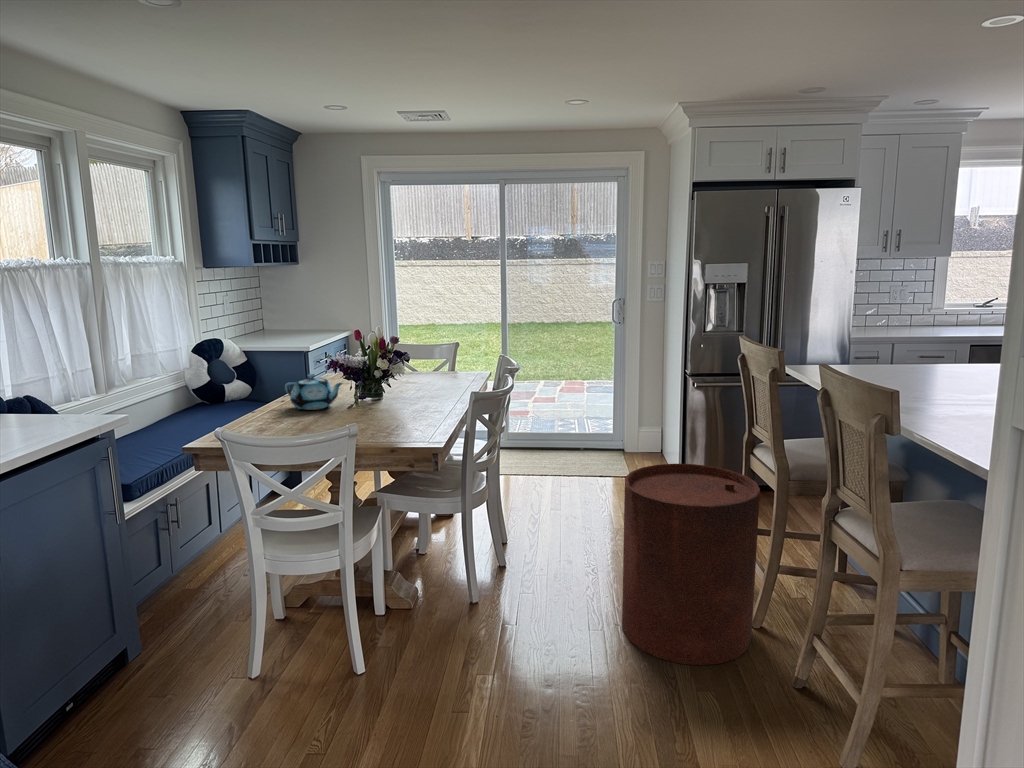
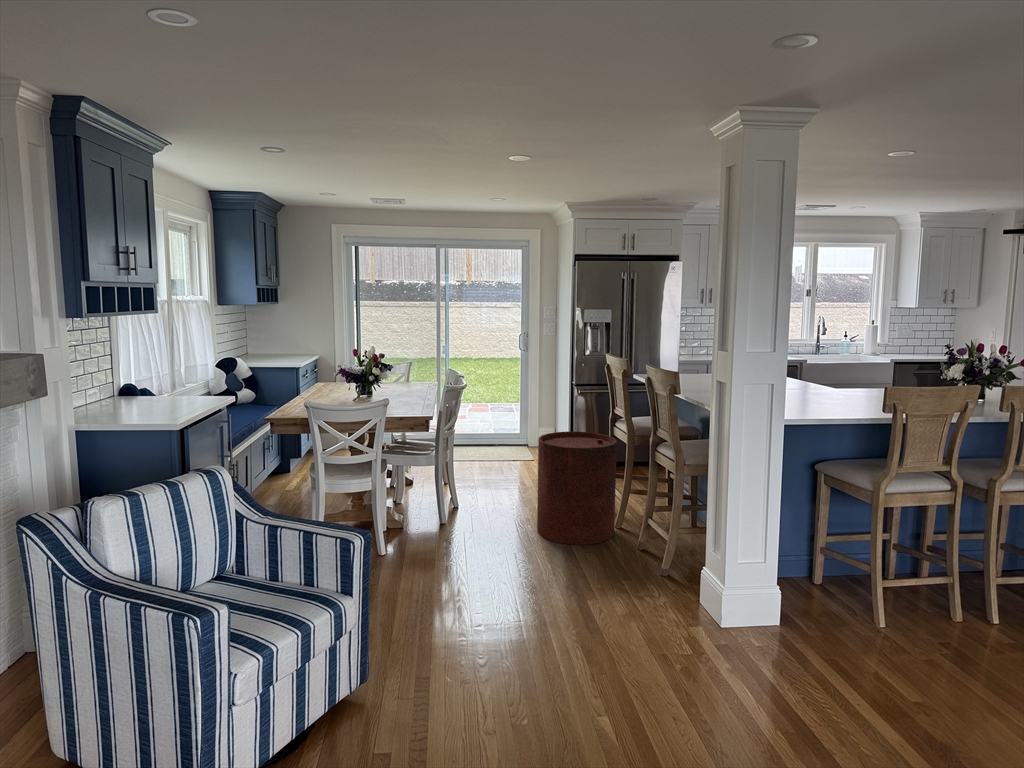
teapot: present [285,374,342,410] -> none [311,378,354,401]

